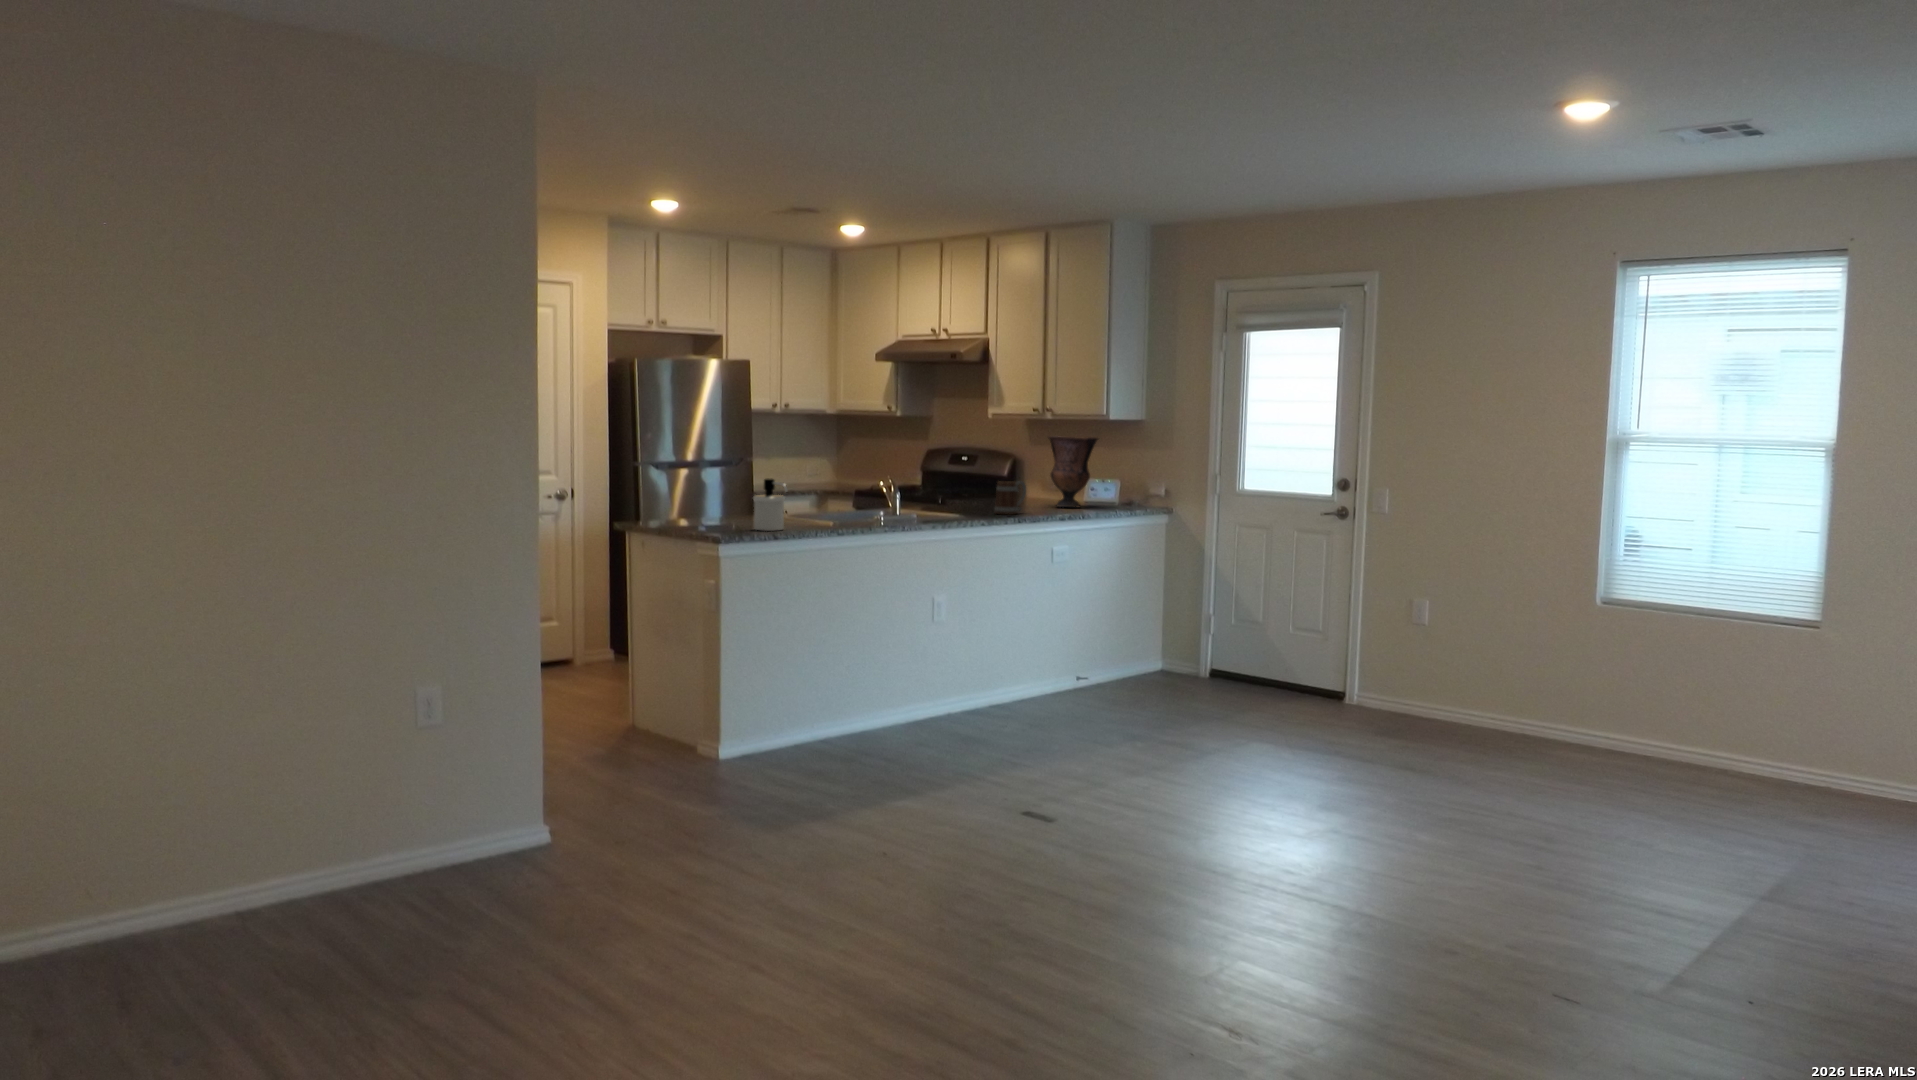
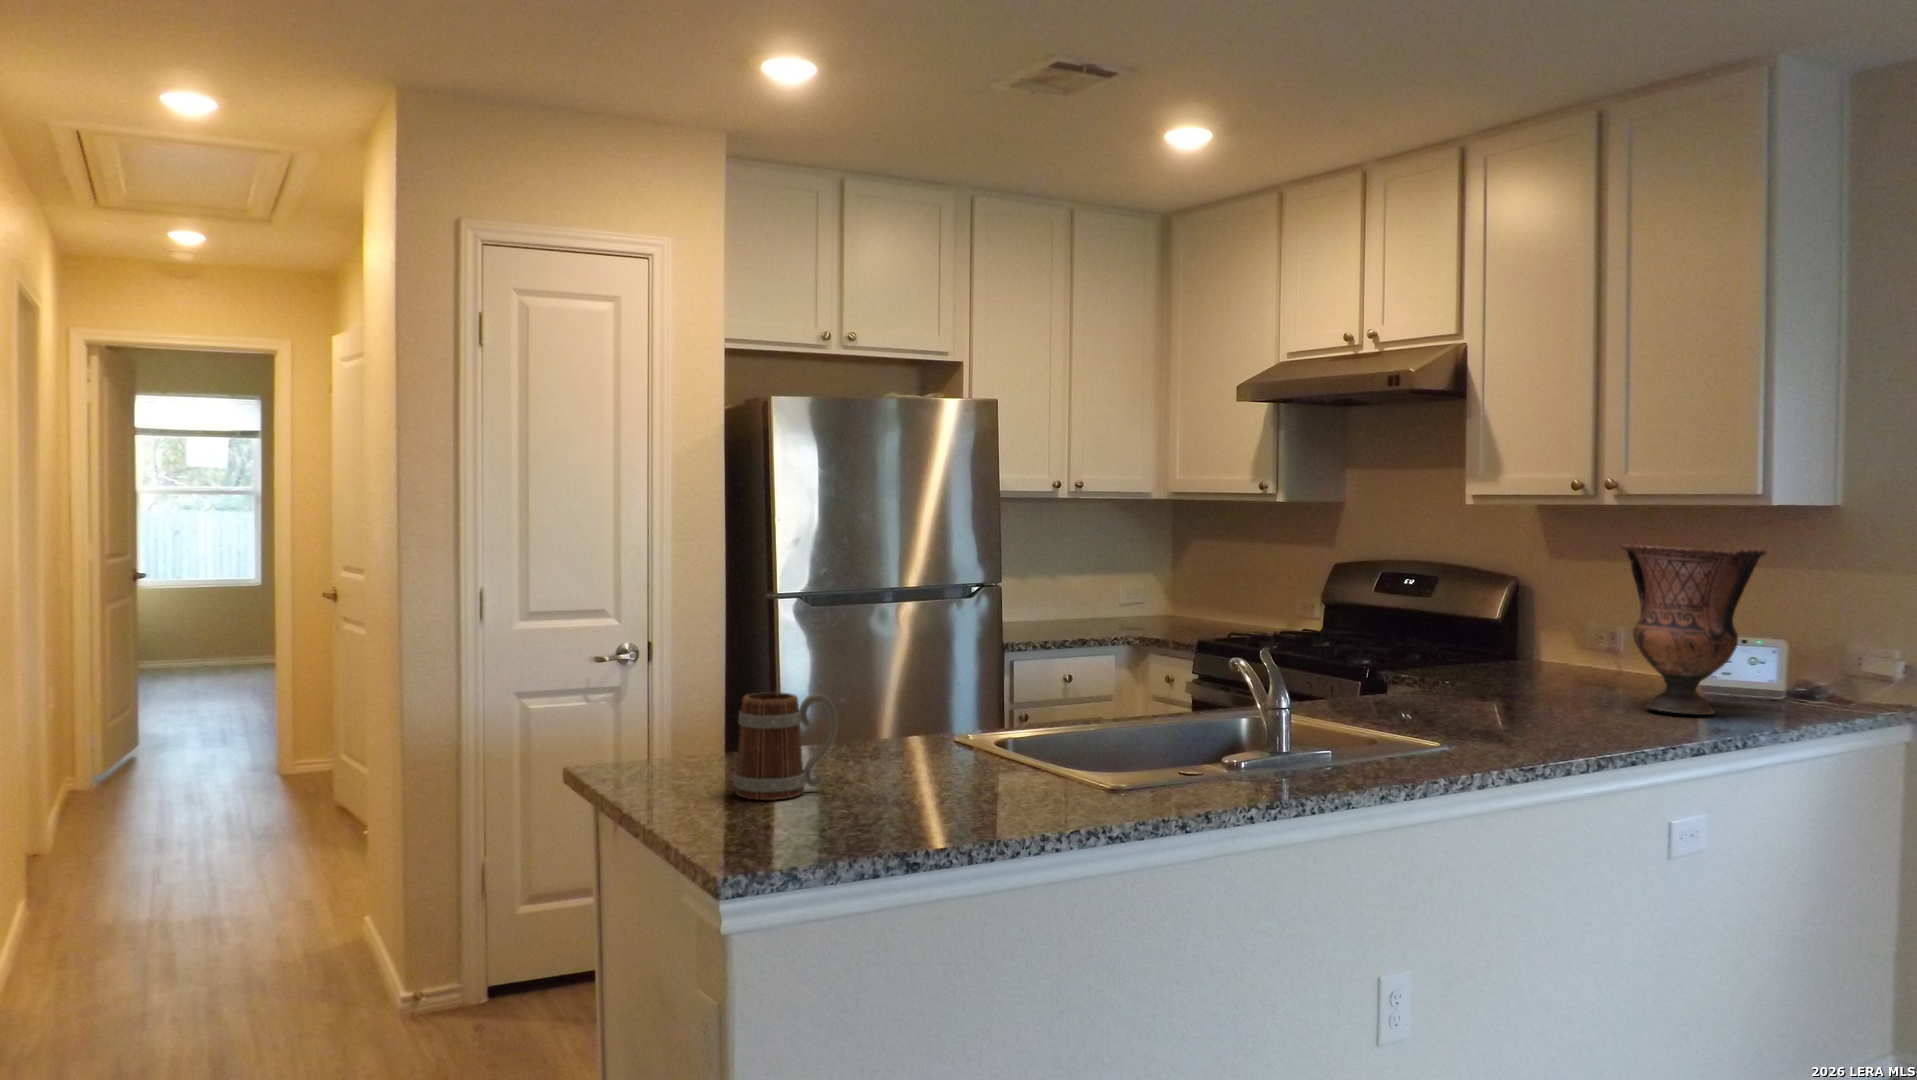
soap dispenser: present [753,479,788,531] -> none [852,672,938,820]
mug: present [995,481,1026,514] -> present [733,692,838,800]

